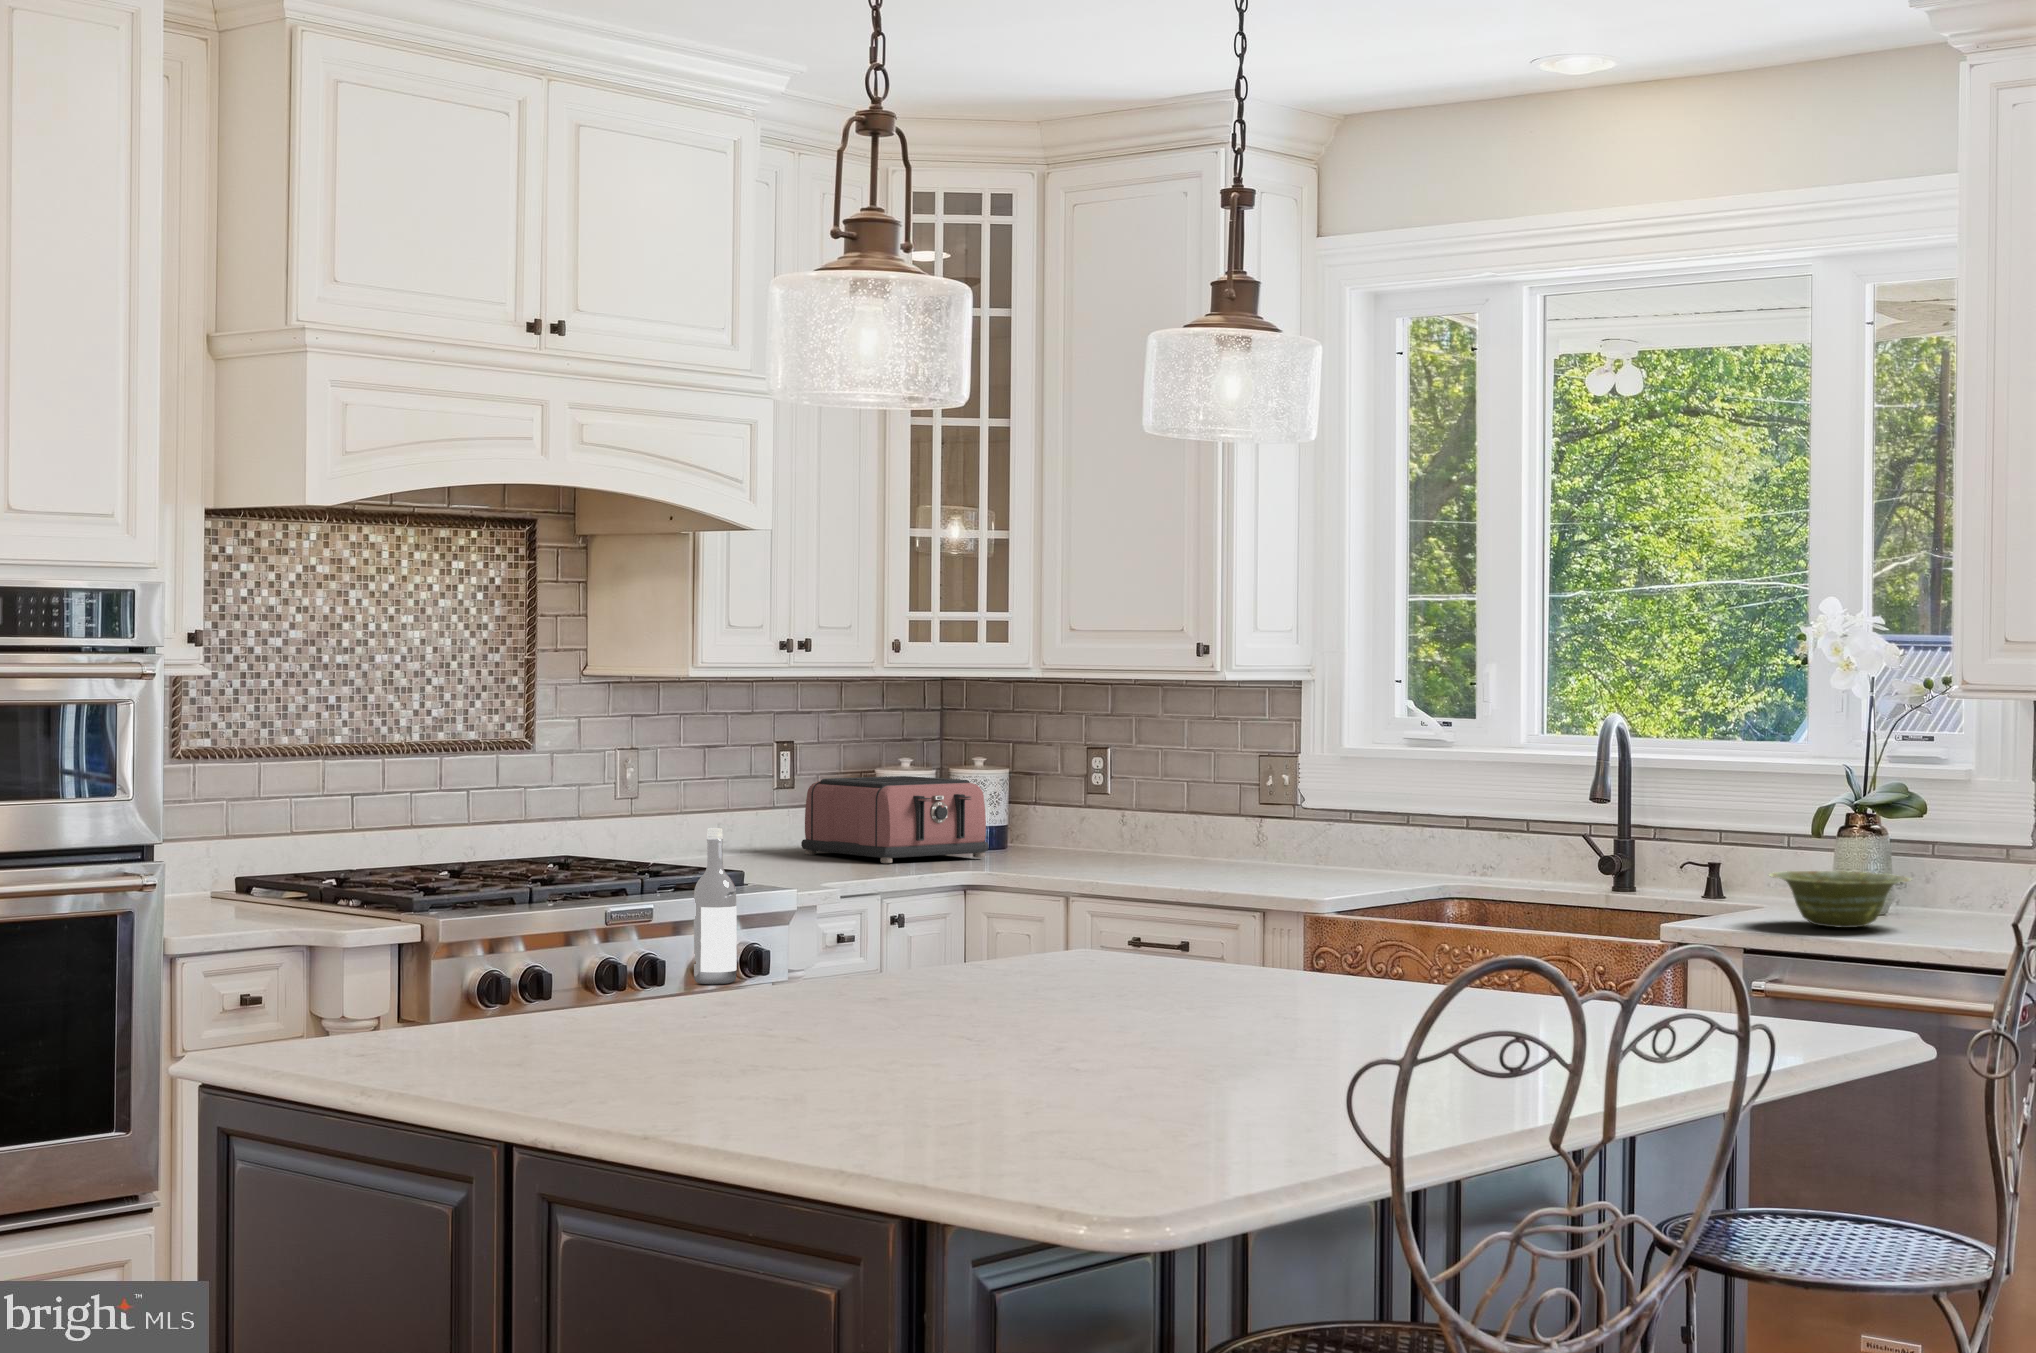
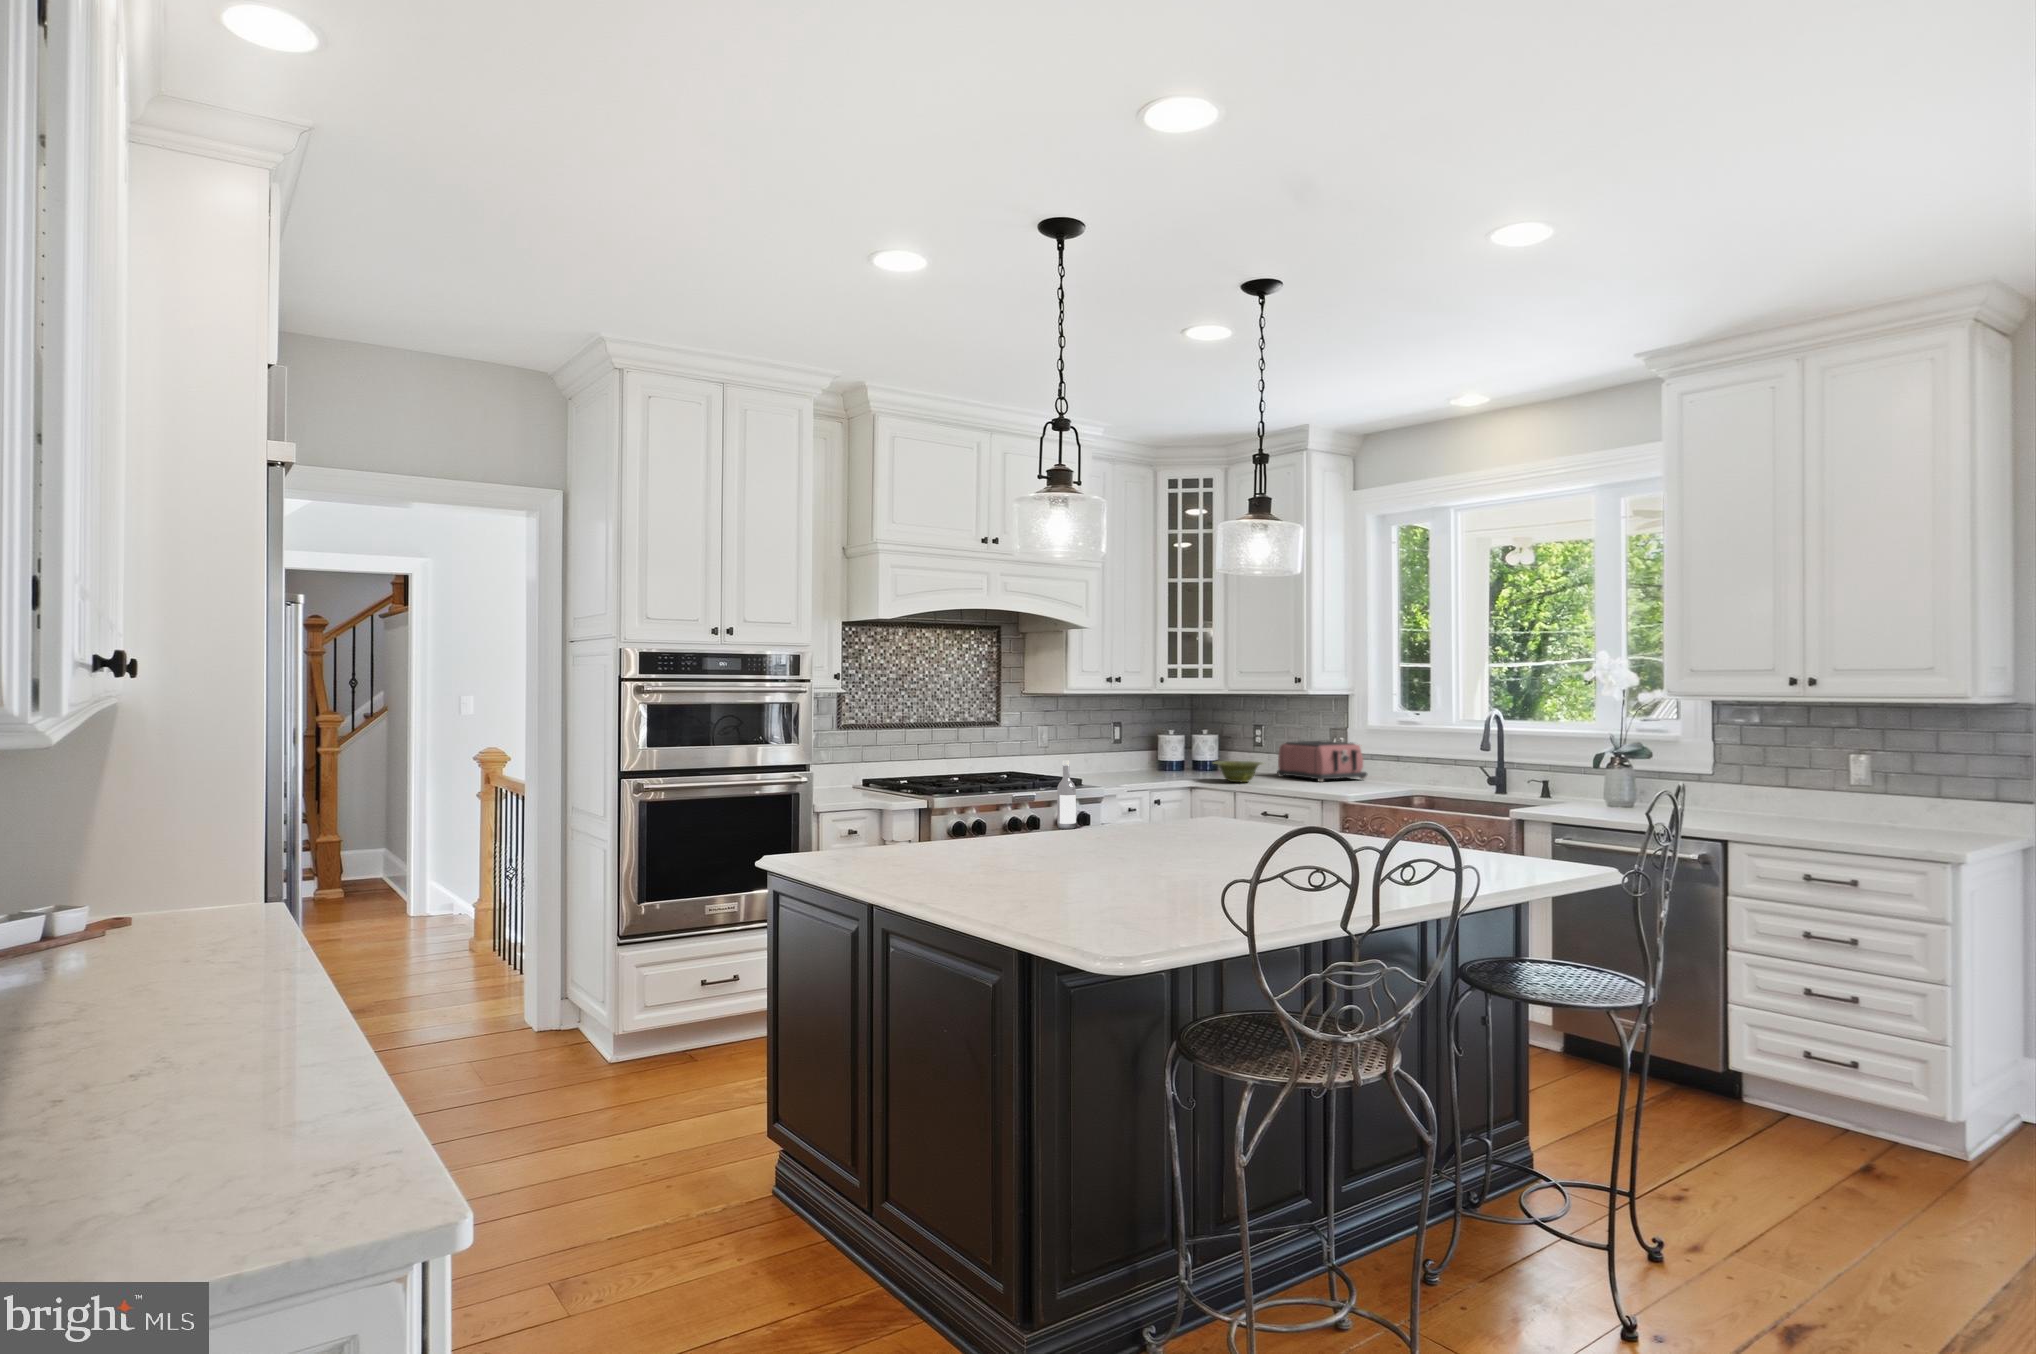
toaster: present [801,776,989,863] -> present [1277,741,1367,782]
dish: present [1769,871,1911,928] -> present [1214,761,1263,782]

